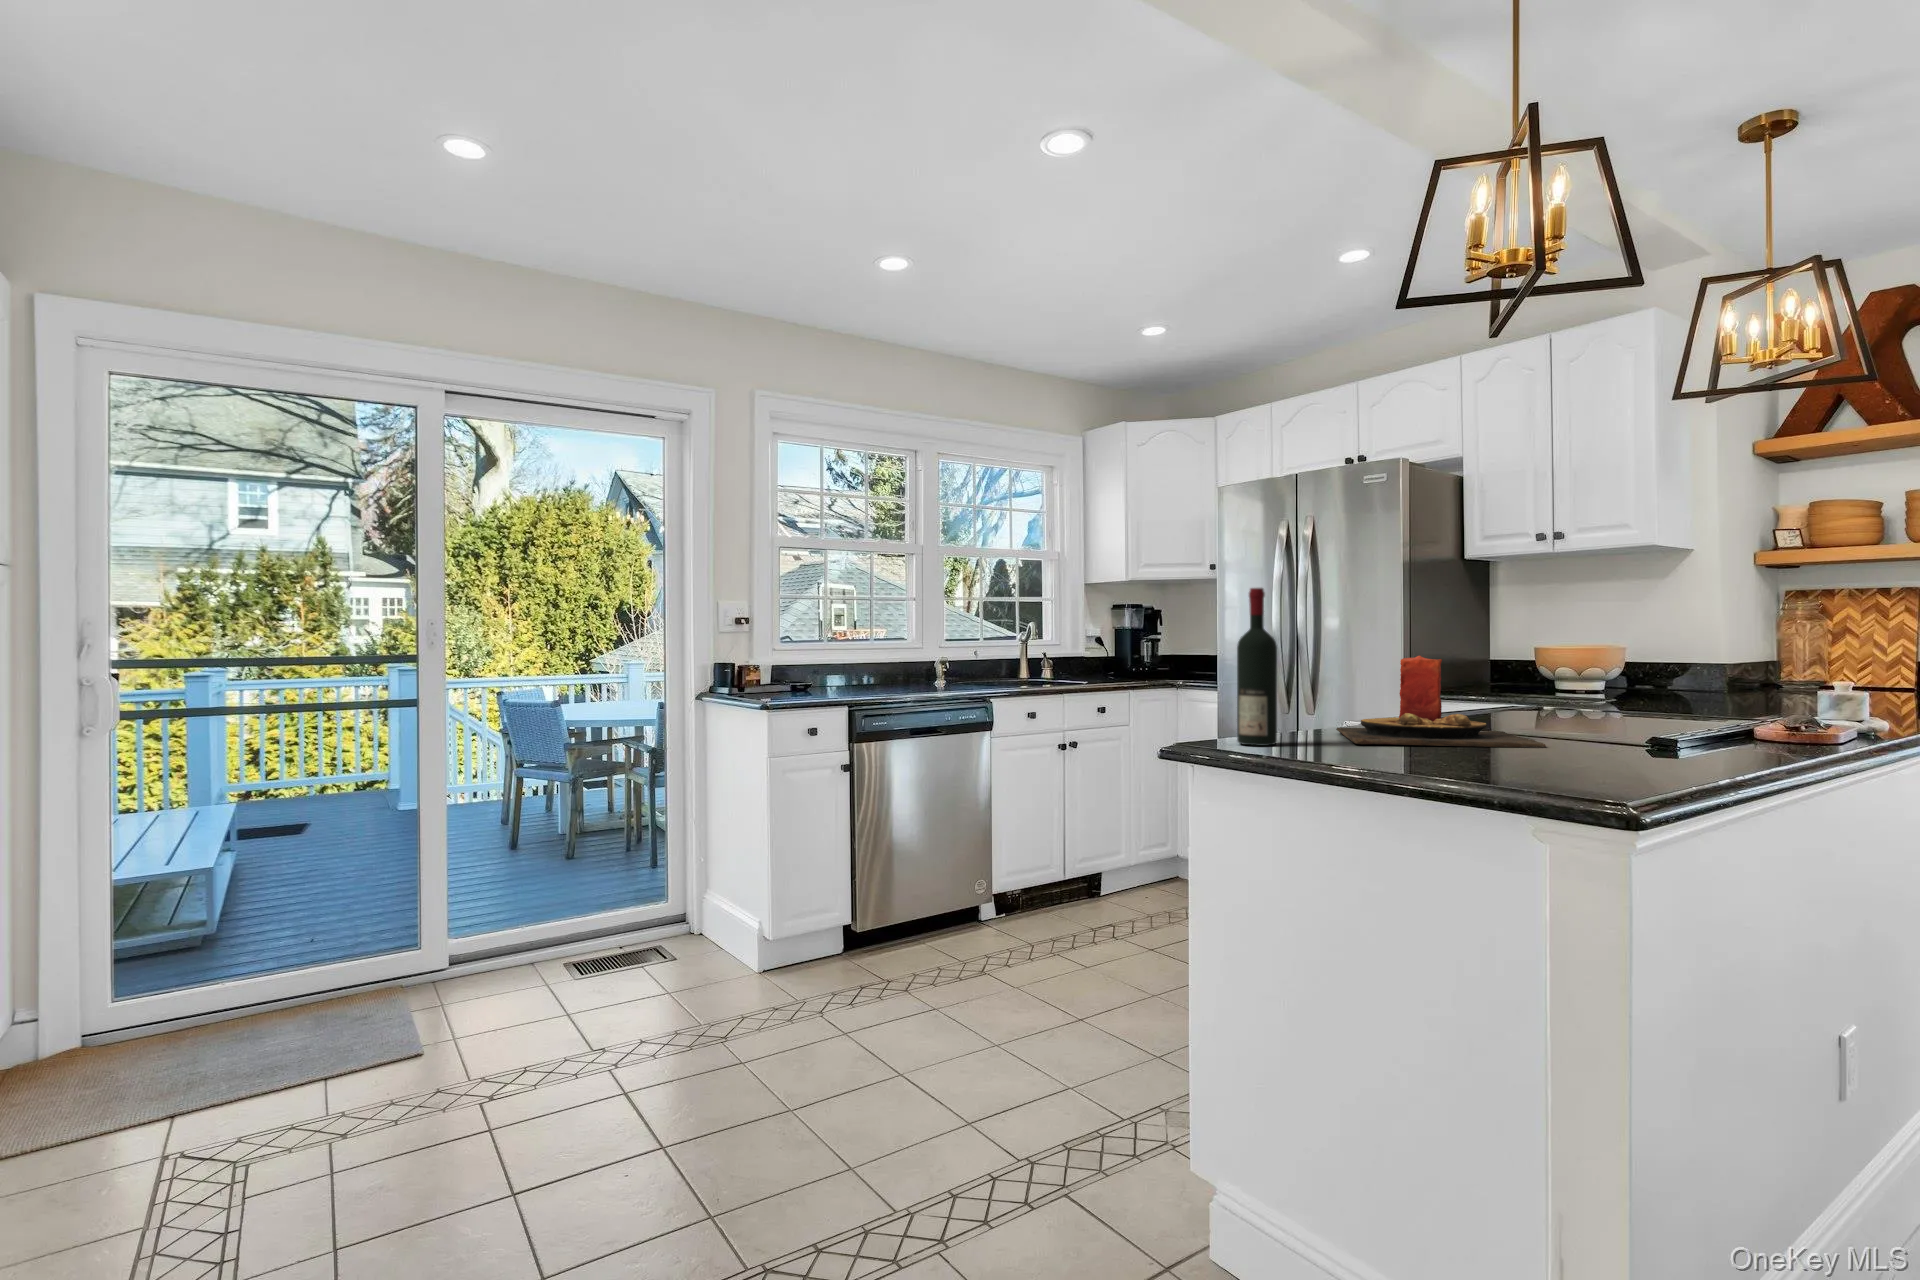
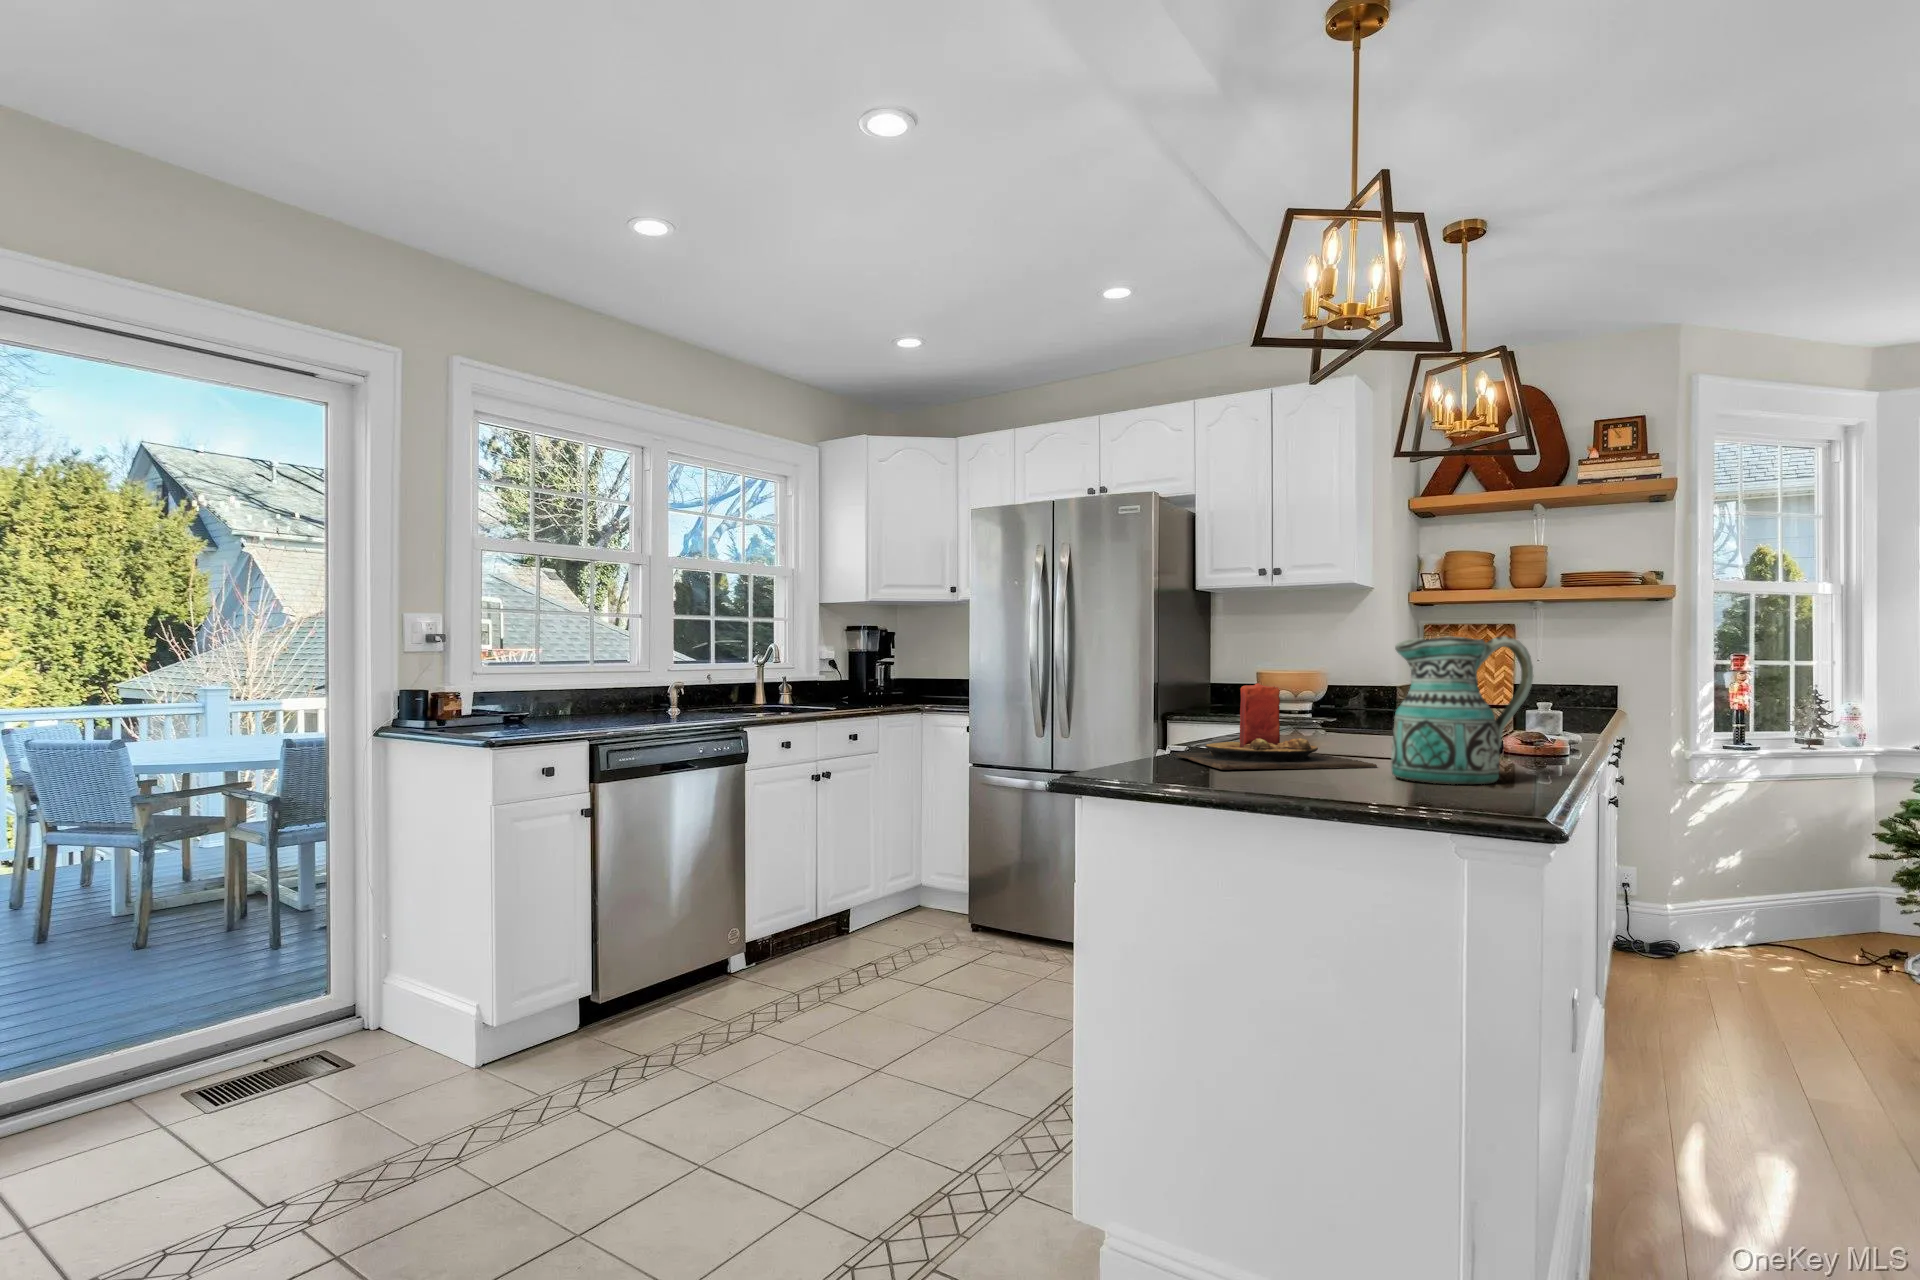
wine bottle: present [1237,588,1277,746] -> none [1112,616,1151,774]
ceramic pitcher: none [1534,600,1714,766] -> present [1391,636,1533,784]

